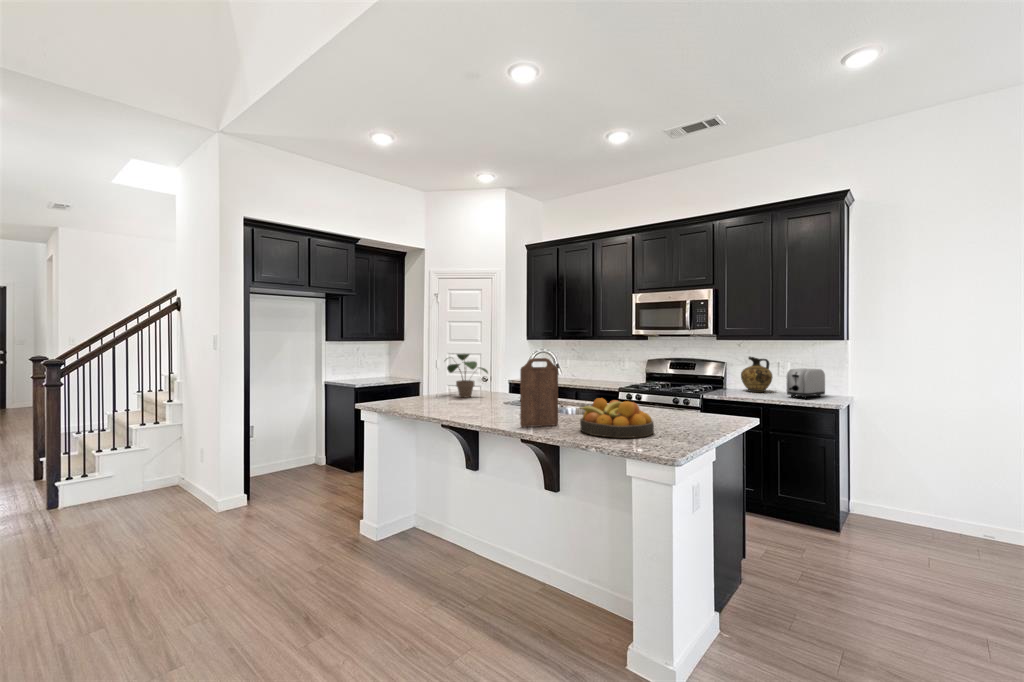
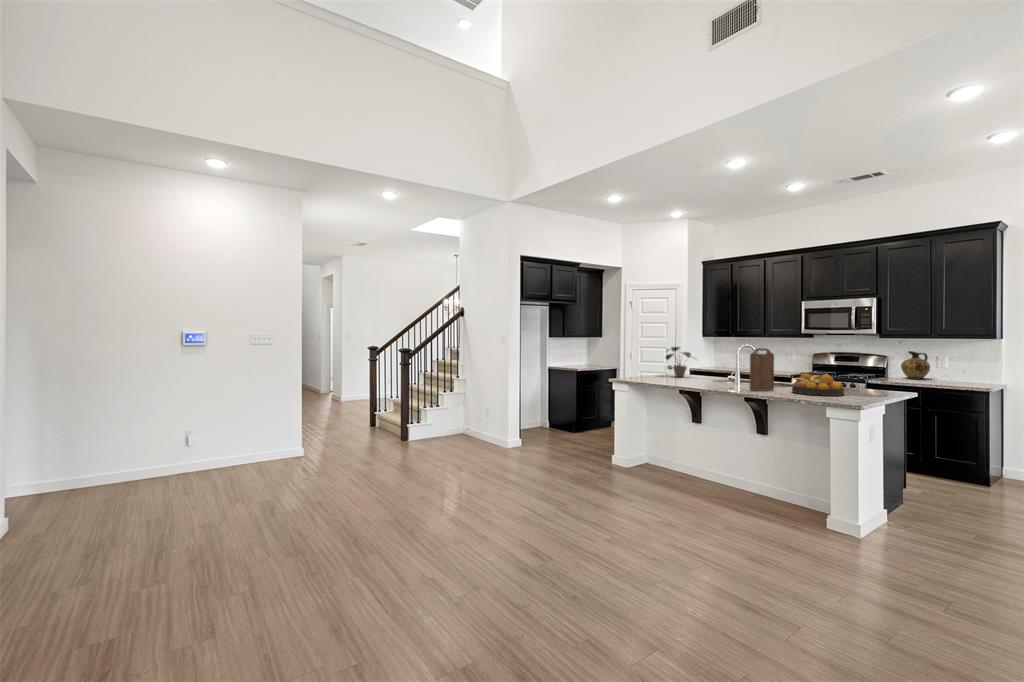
toaster: present [787,368,825,398] -> none [943,361,979,384]

